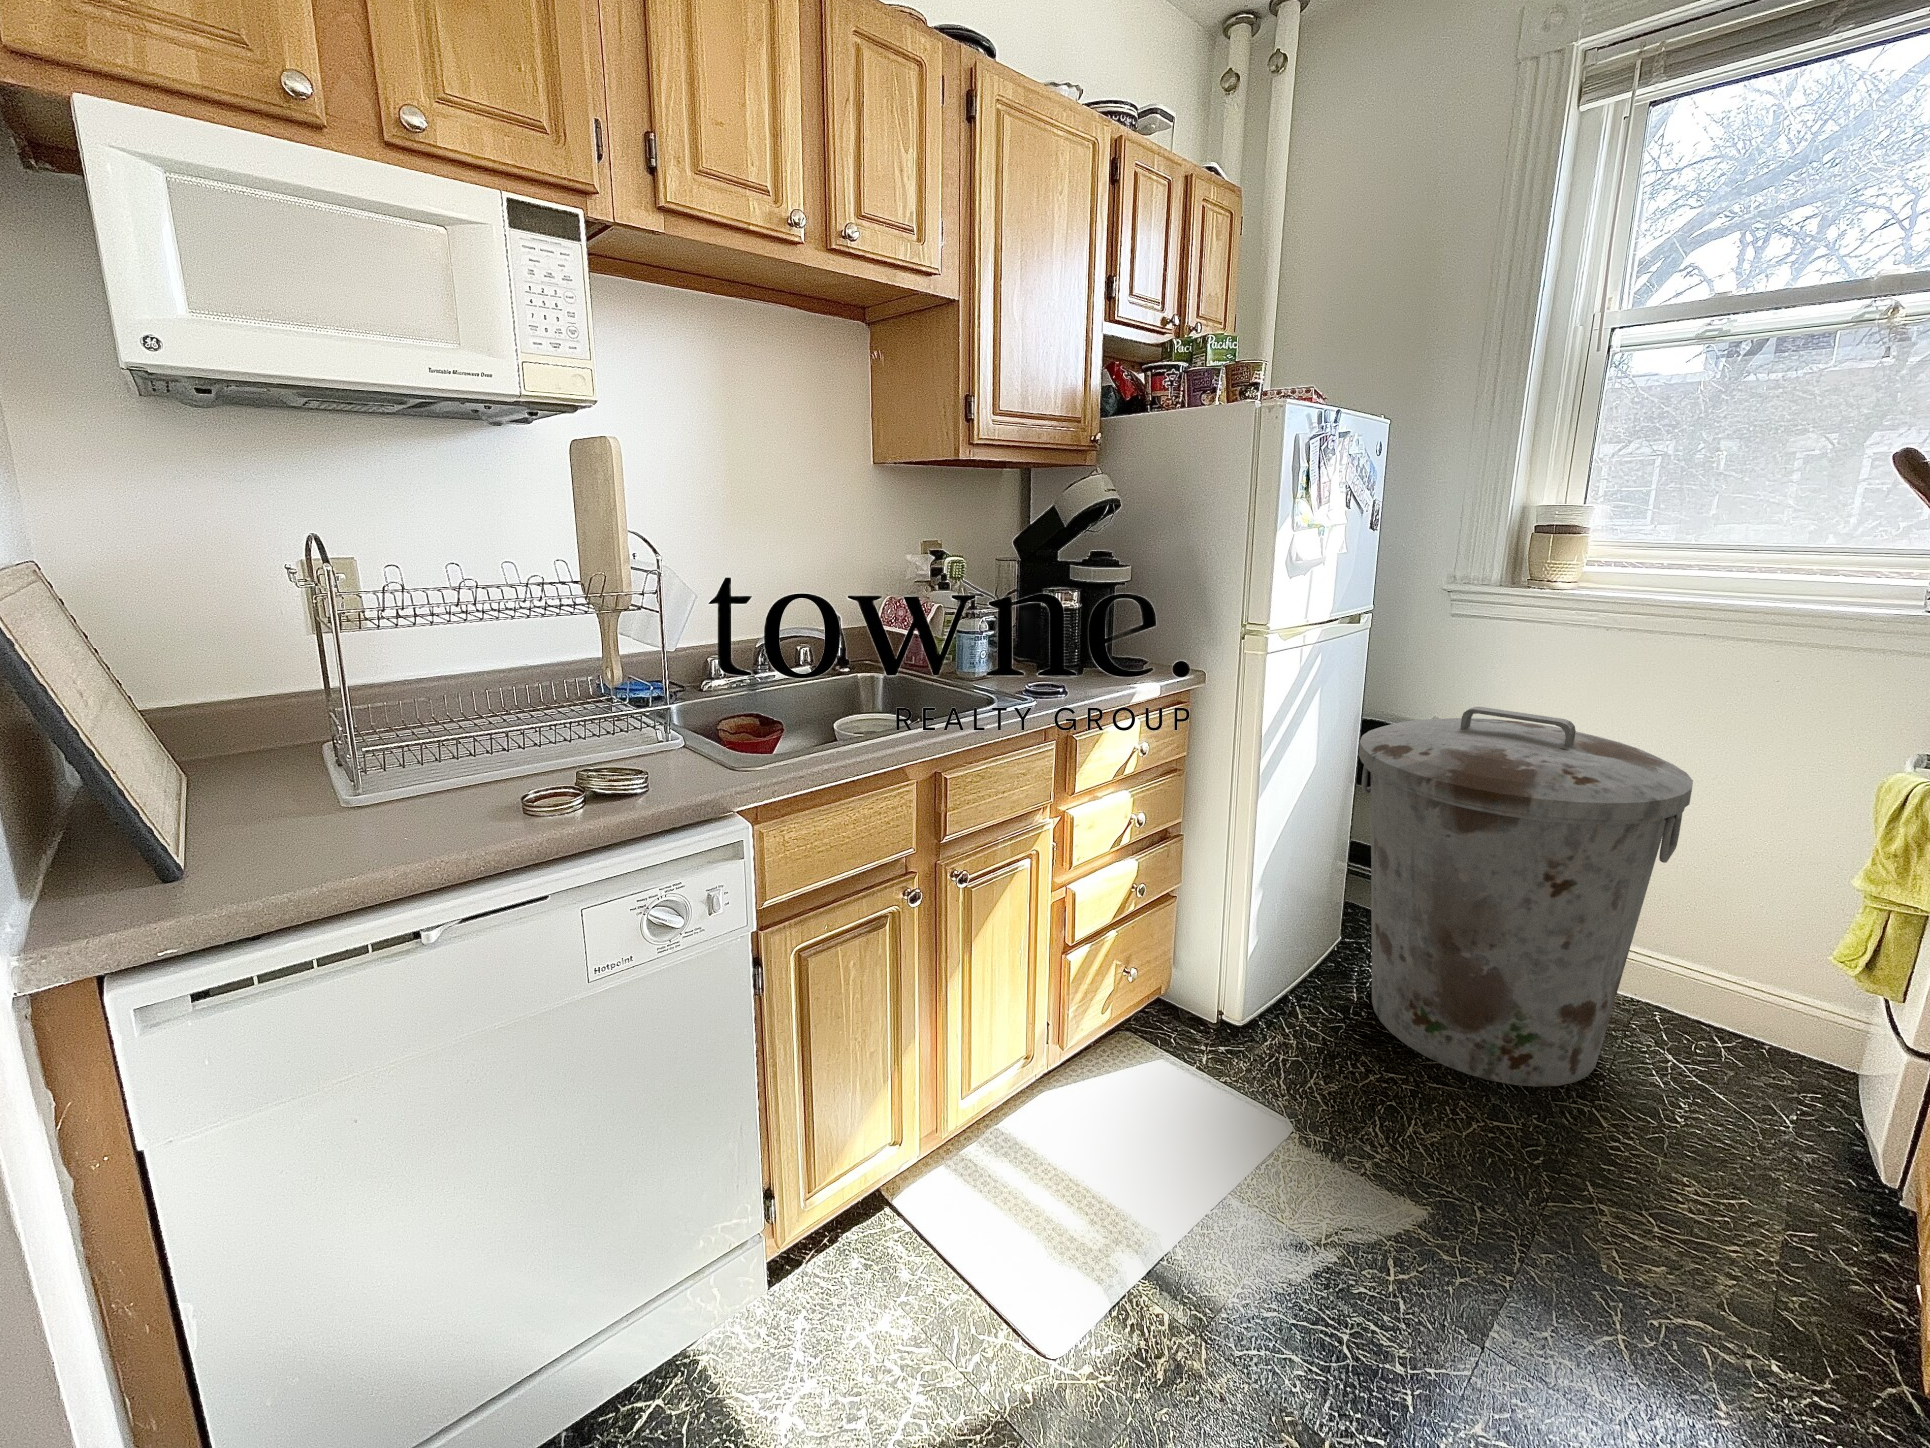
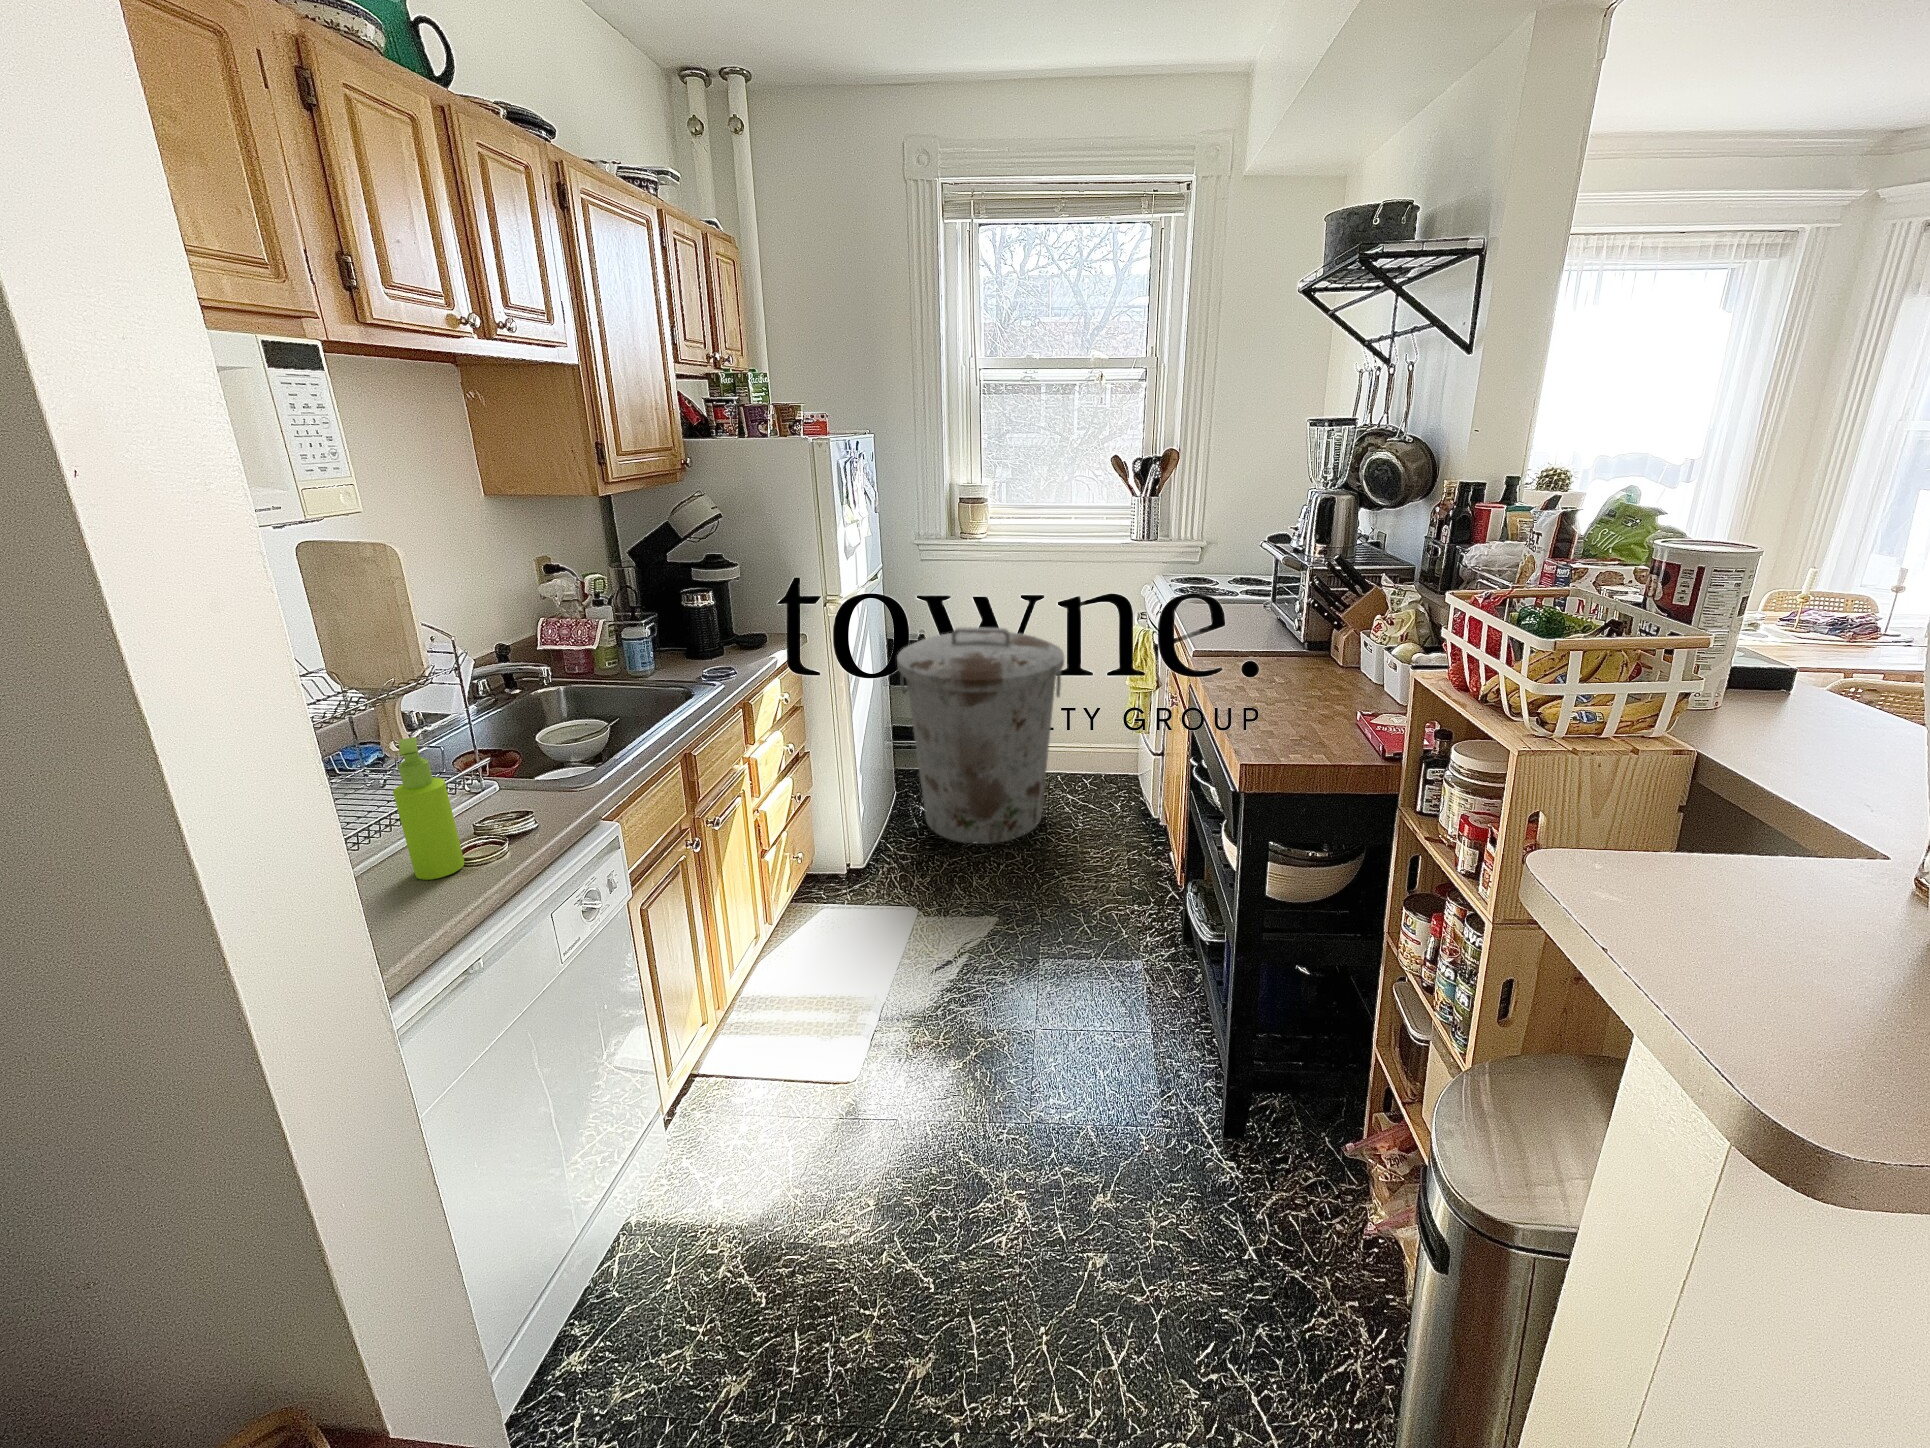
soap dispenser: none [449,633,529,812] -> present [393,737,464,880]

